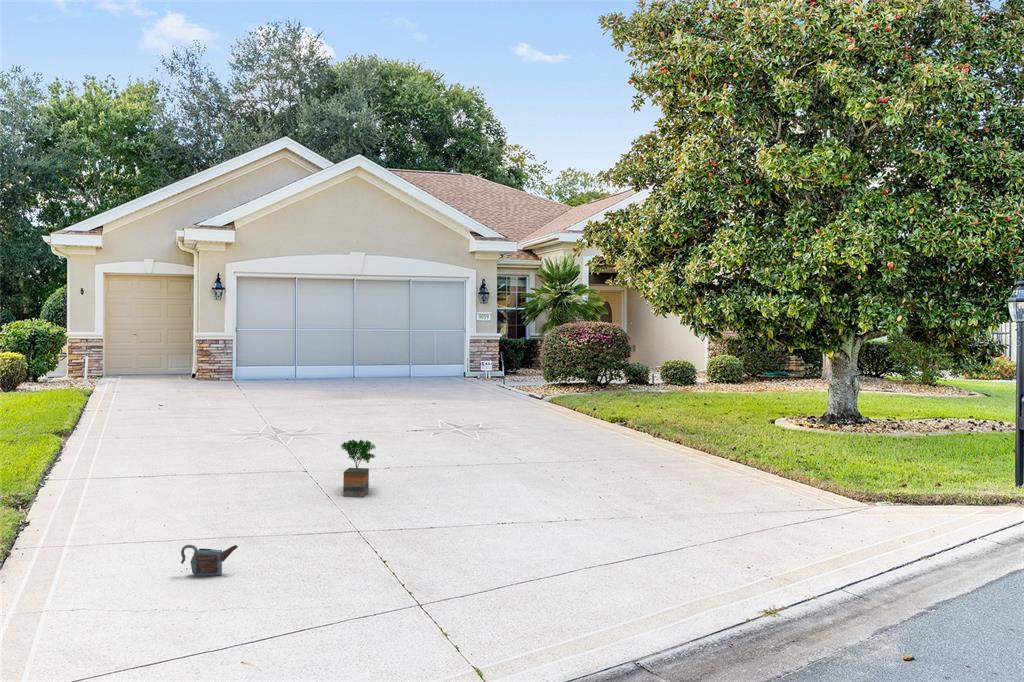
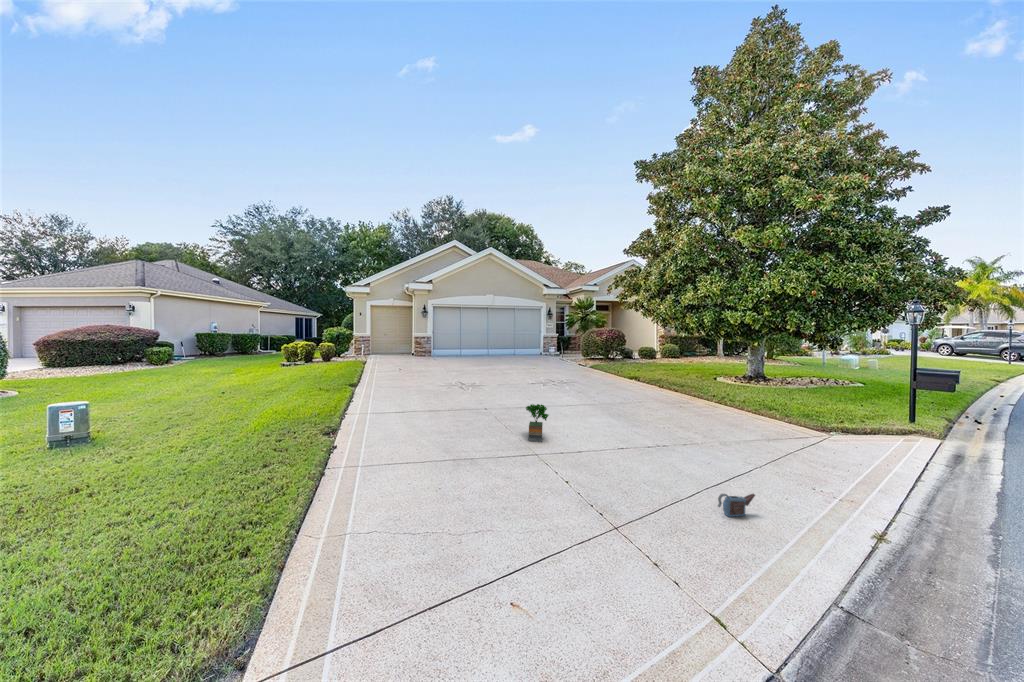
watering can: present [181,545,238,576] -> present [718,494,755,517]

